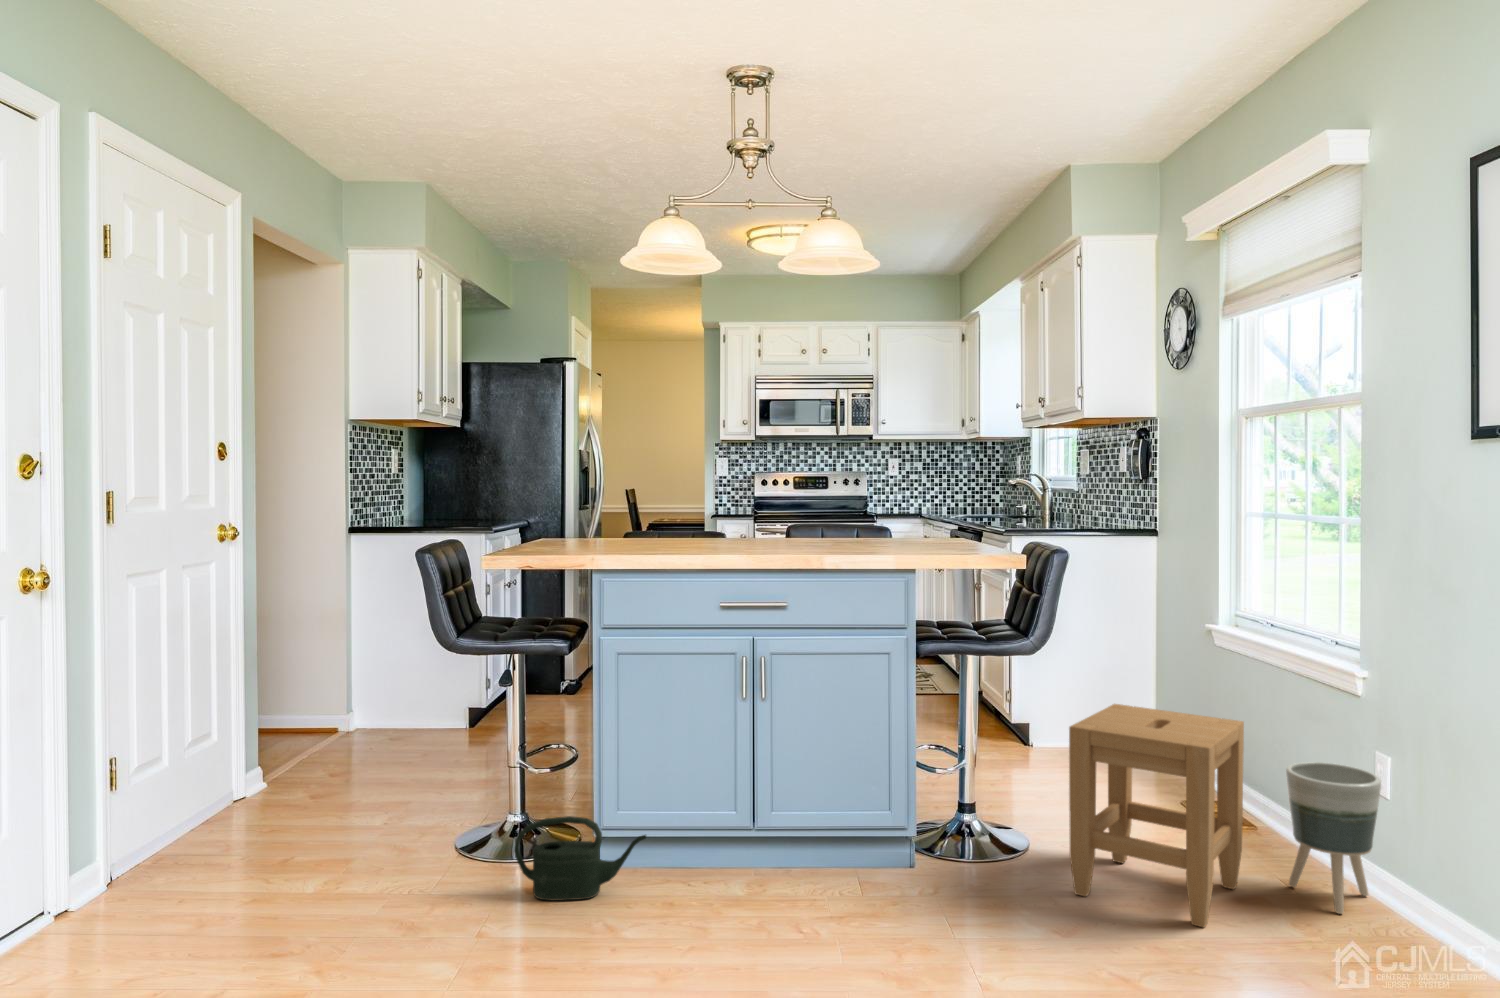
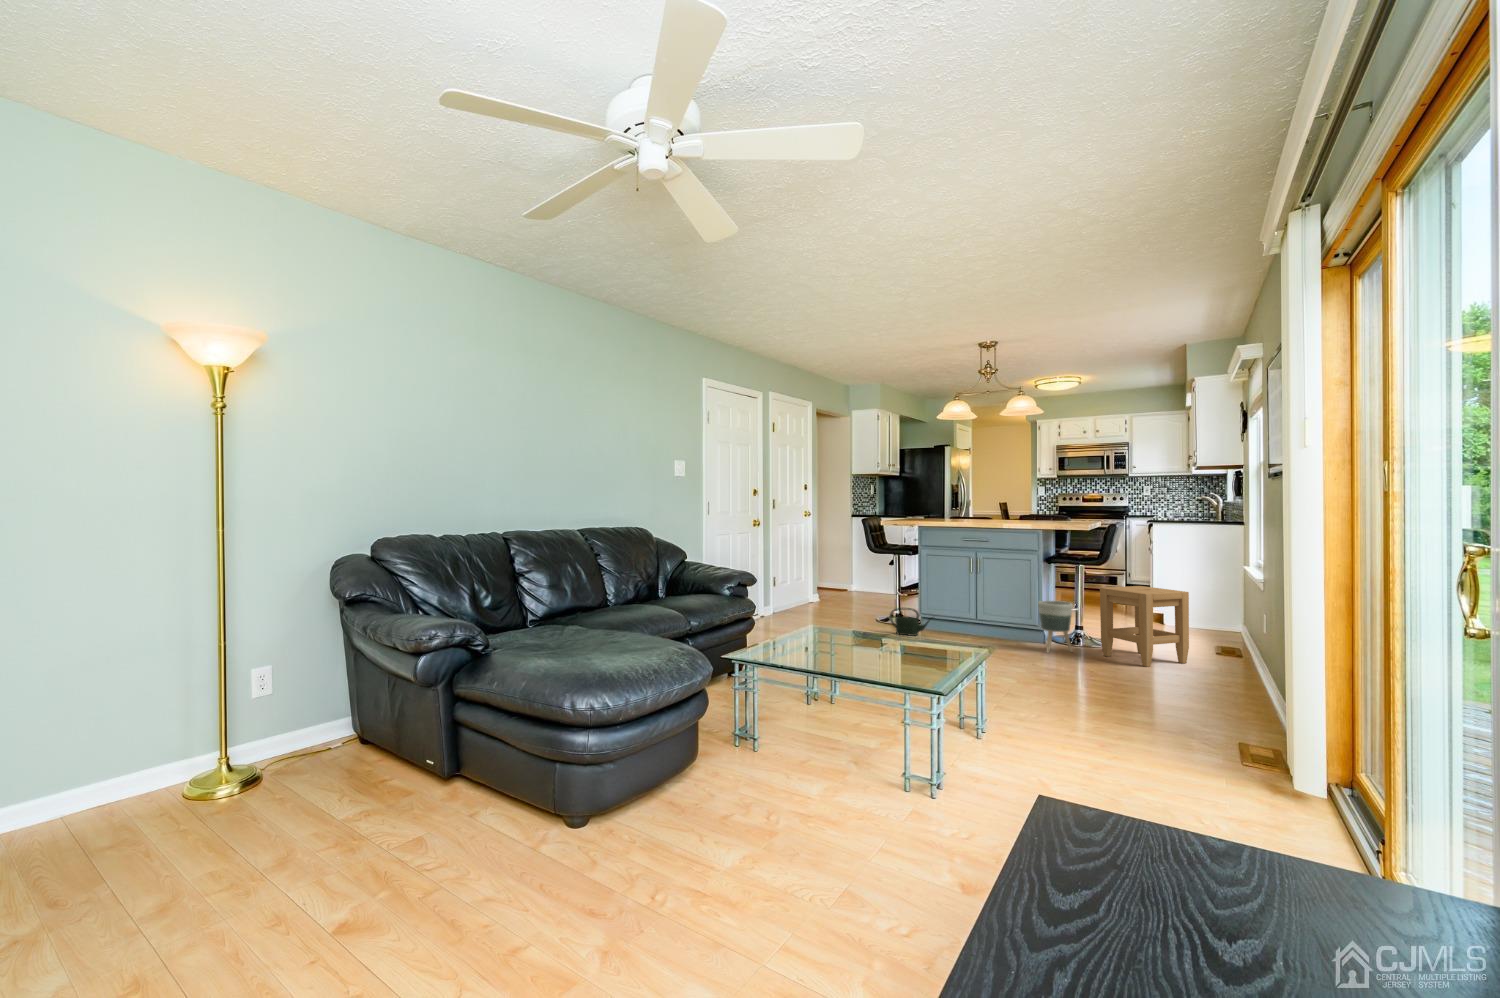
planter: present [1286,762,1381,914] -> present [1038,601,1073,653]

